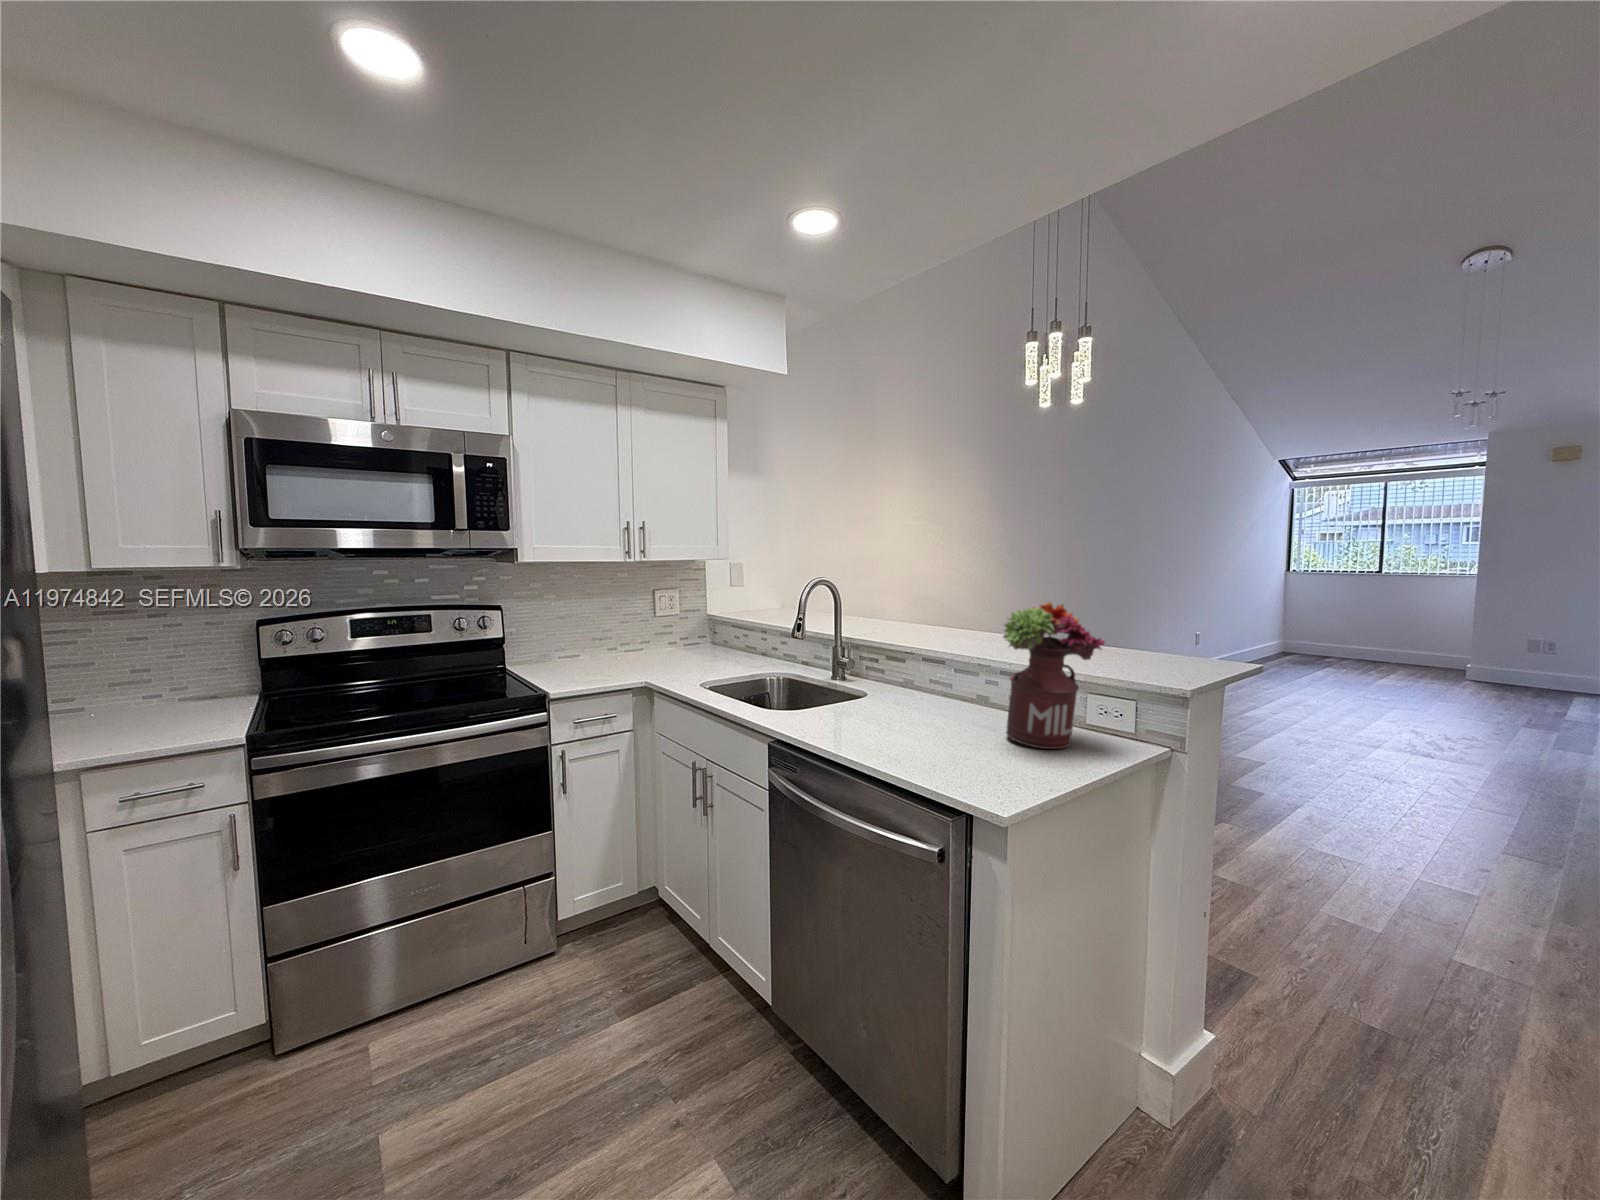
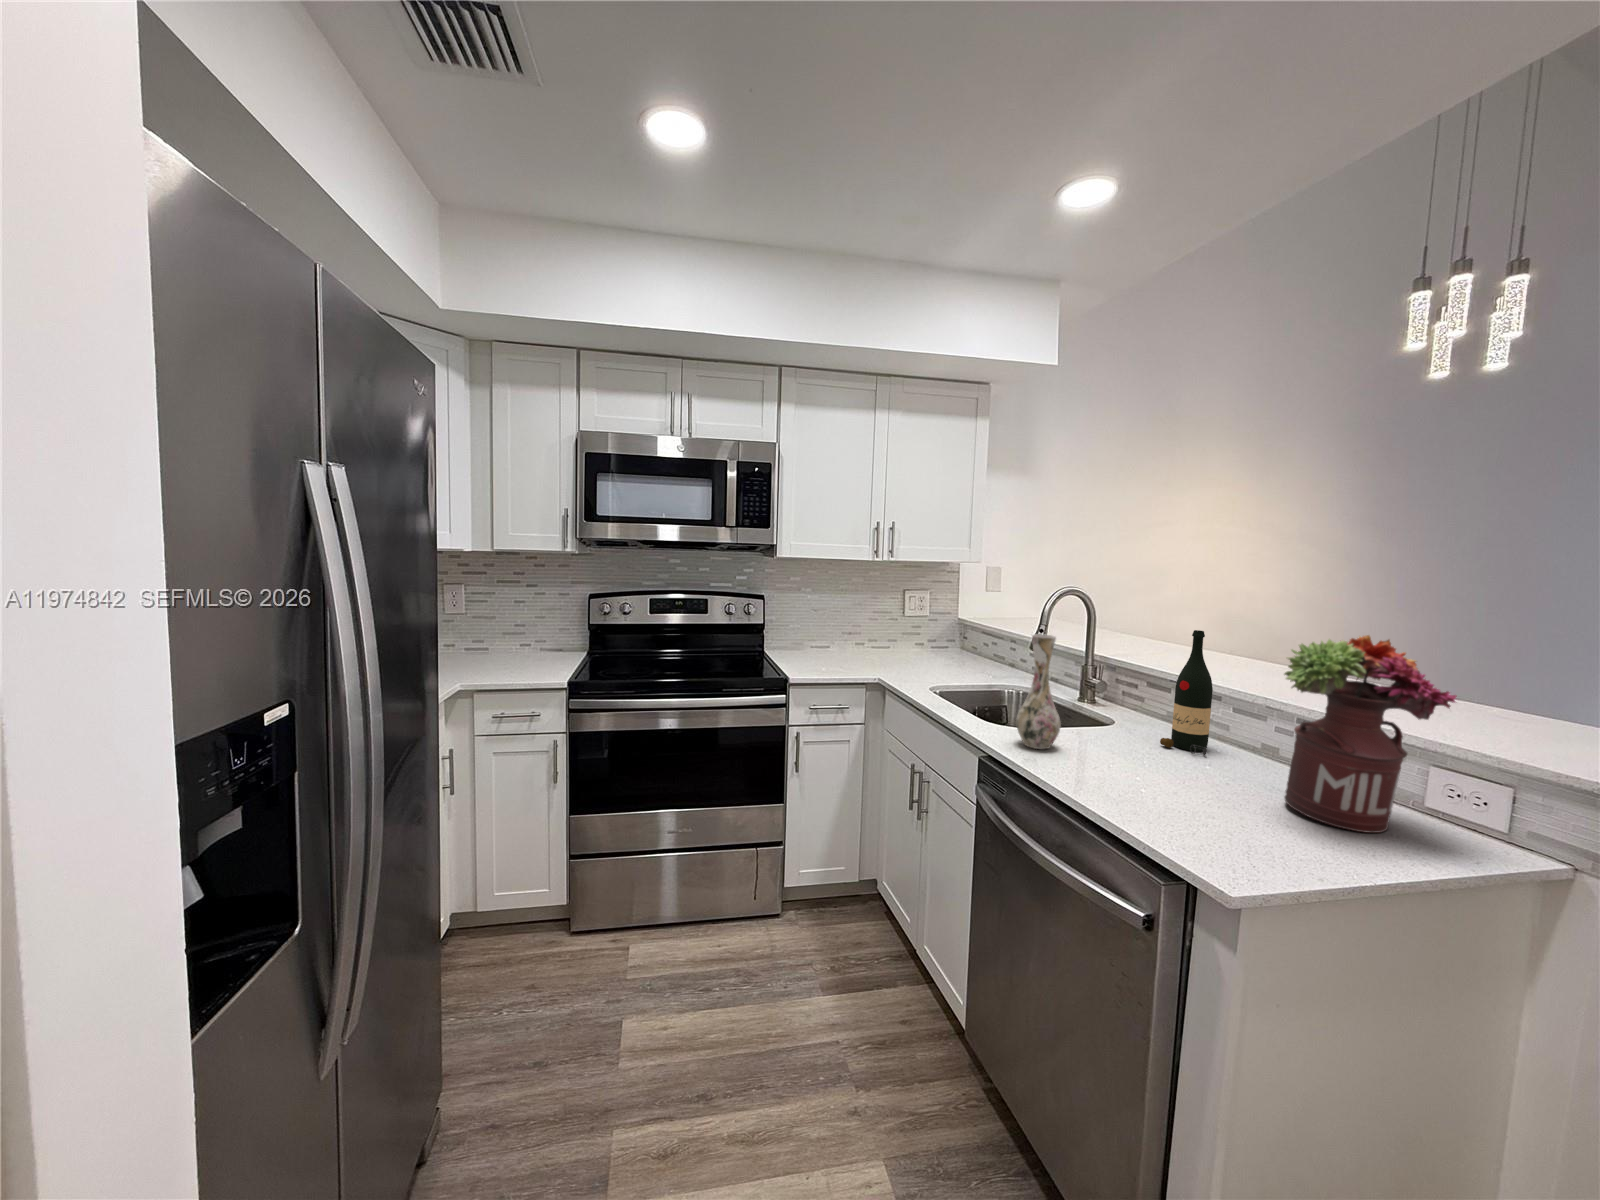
wine bottle: none [909,608,944,711] -> present [1160,630,1213,755]
vase: none [798,622,836,727] -> present [1016,634,1061,749]

